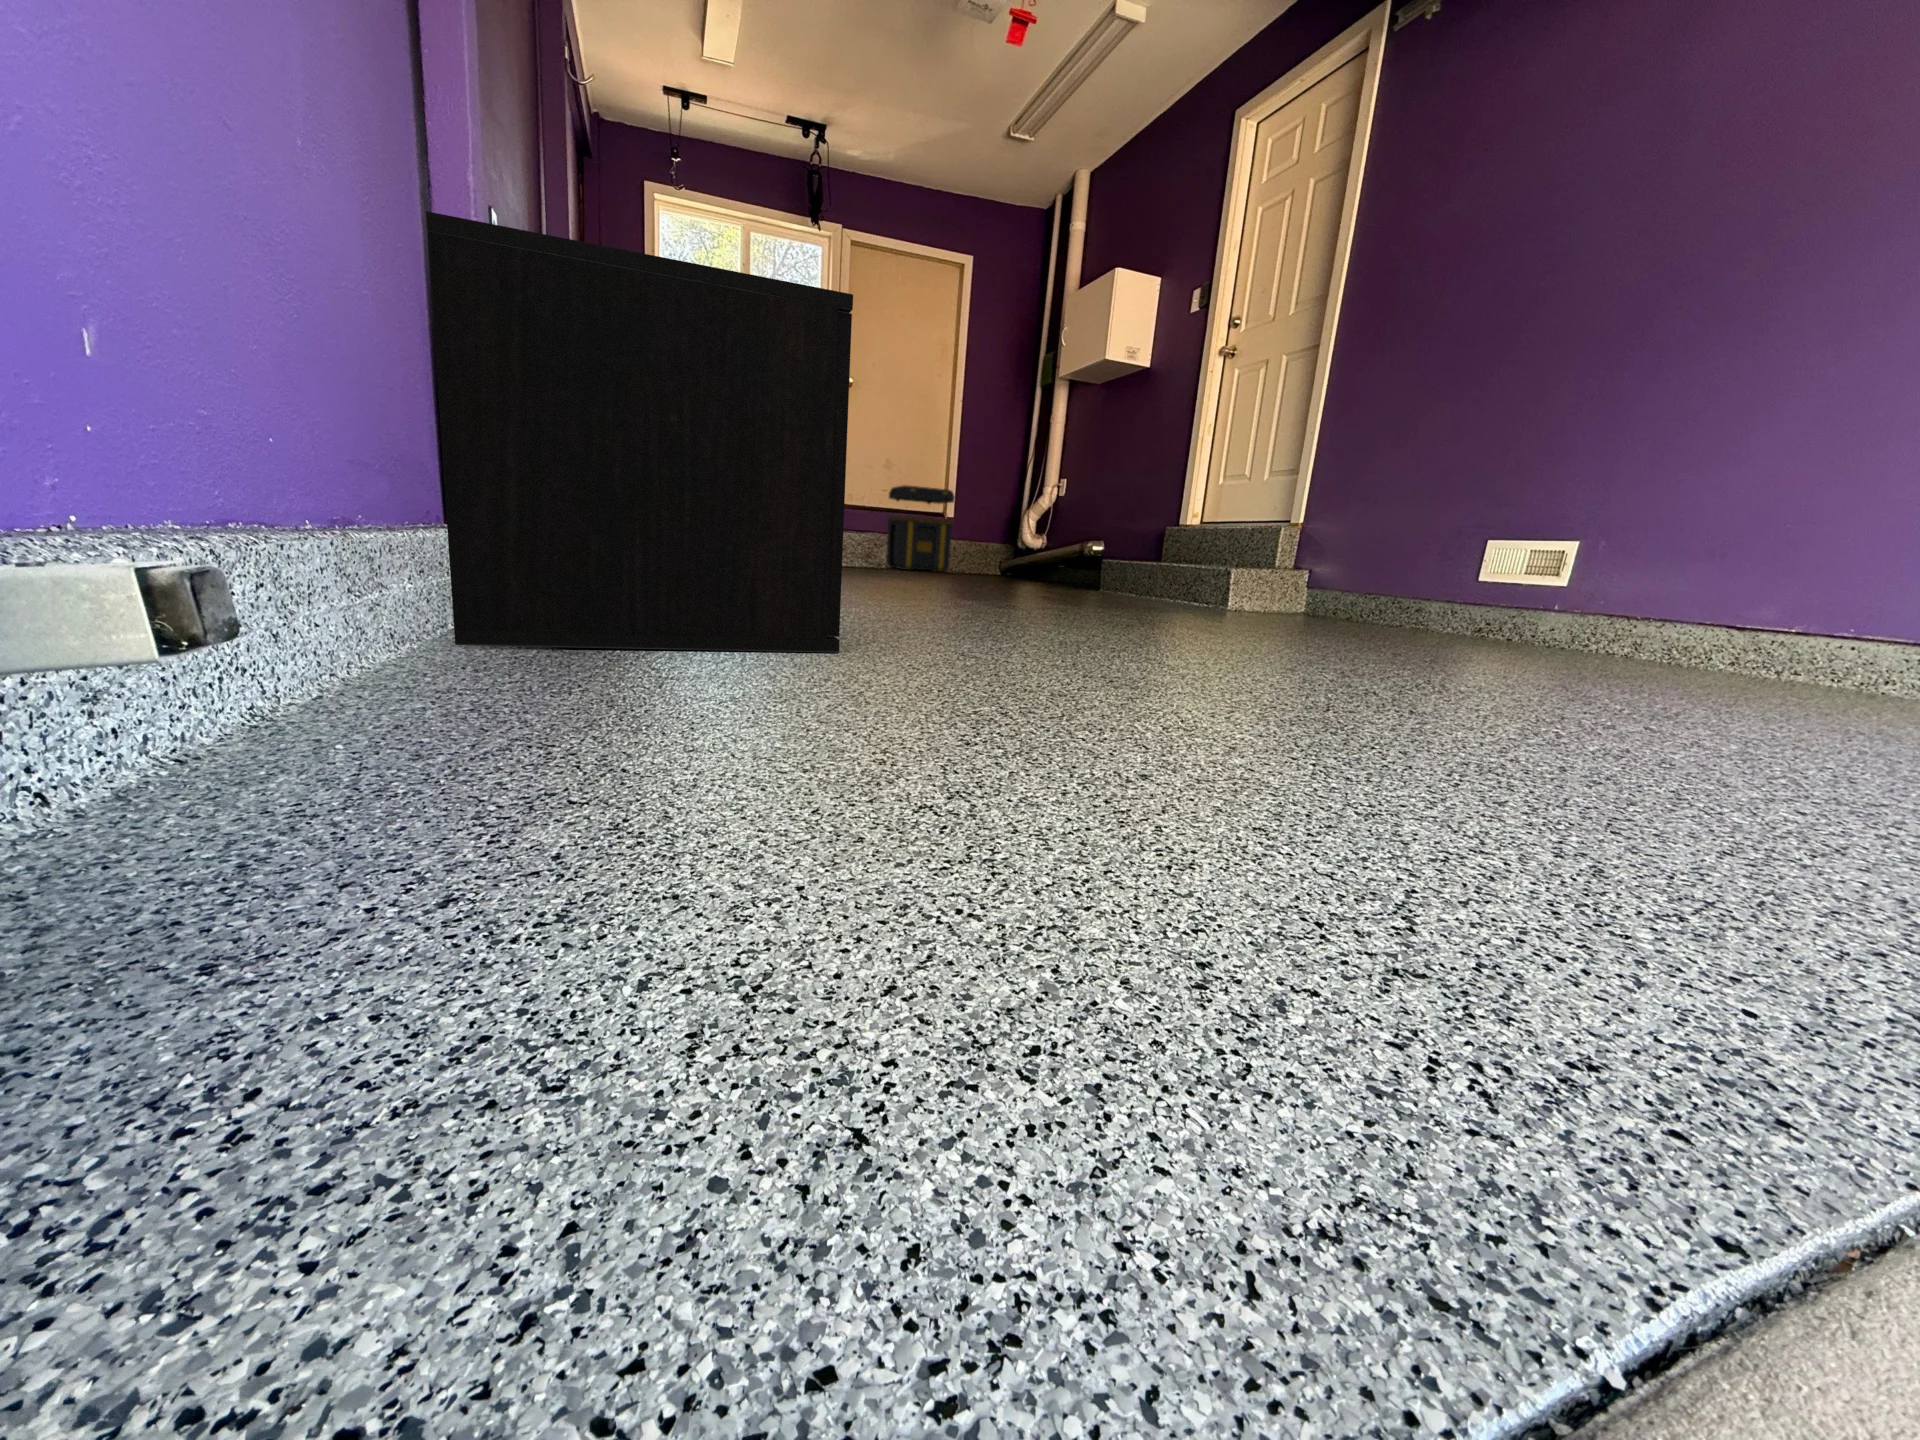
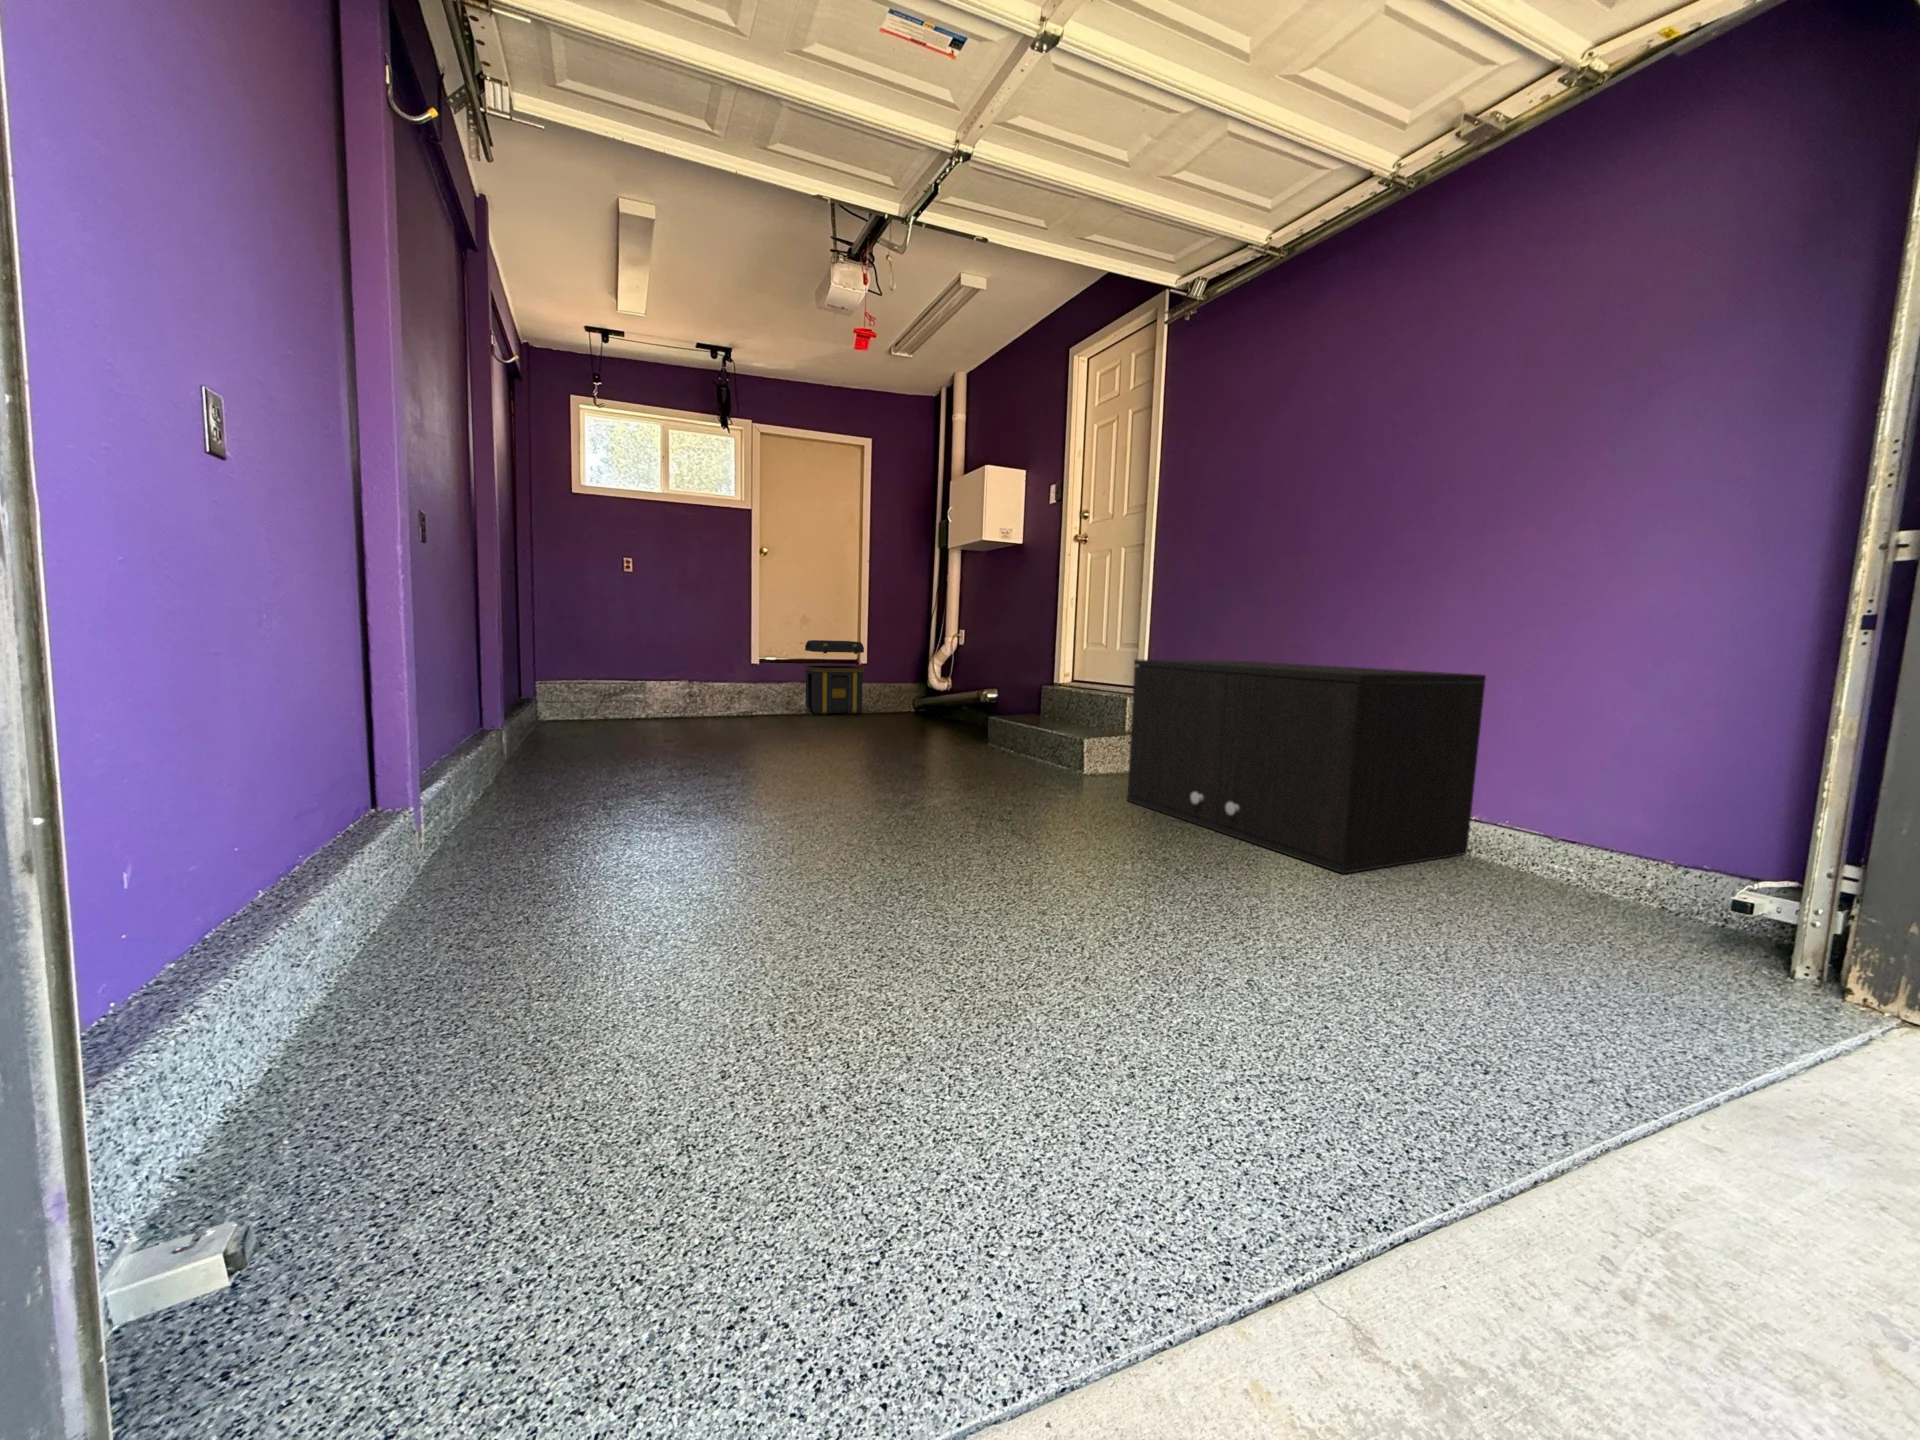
storage cabinet: present [426,211,853,653] -> present [1127,660,1486,873]

